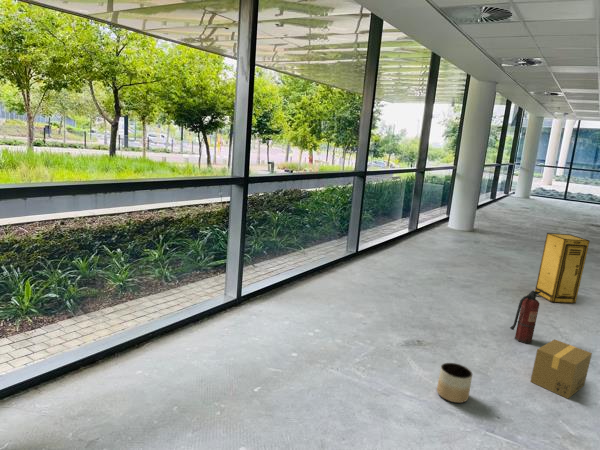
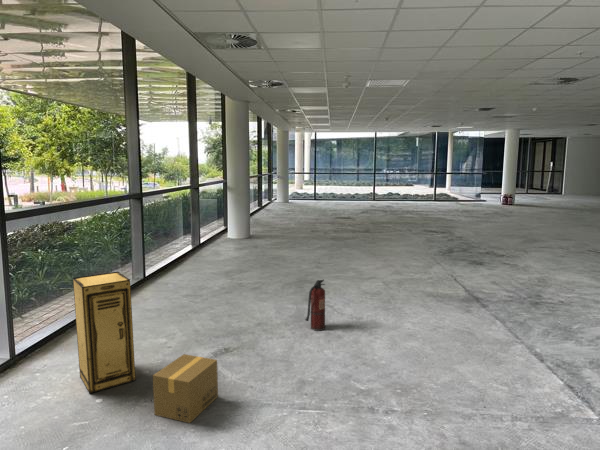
storage cabinet: present [535,233,590,303] -> present [73,272,136,394]
cardboard box: present [531,339,592,398] -> present [153,354,218,423]
planter: present [437,363,472,403] -> none [254,372,286,414]

